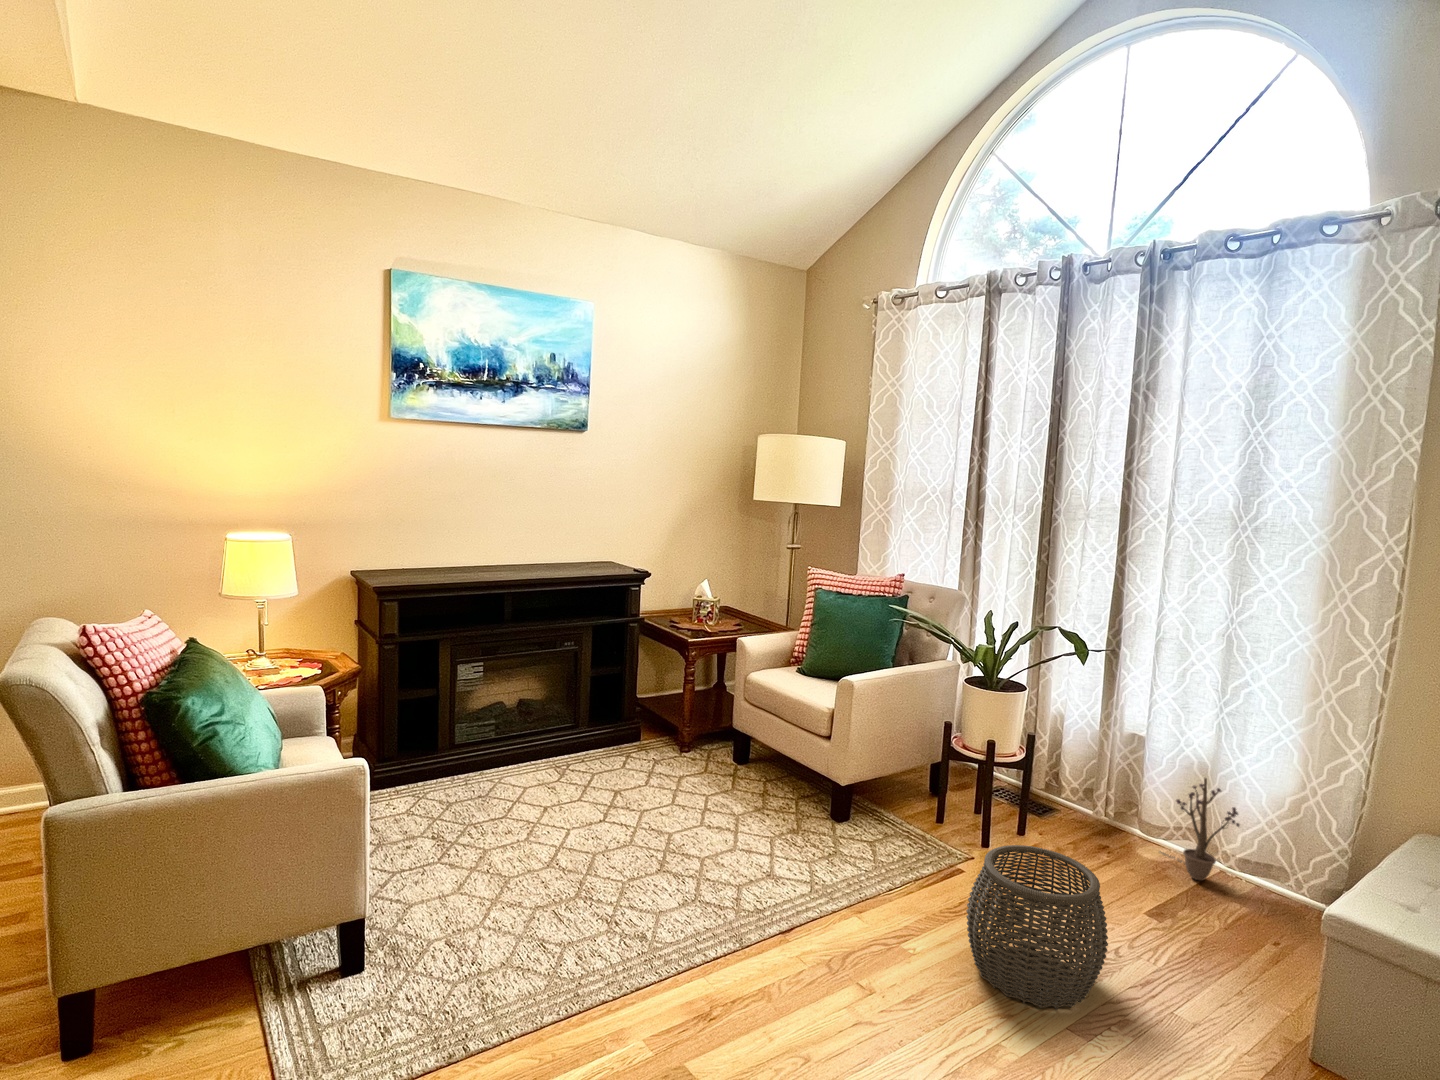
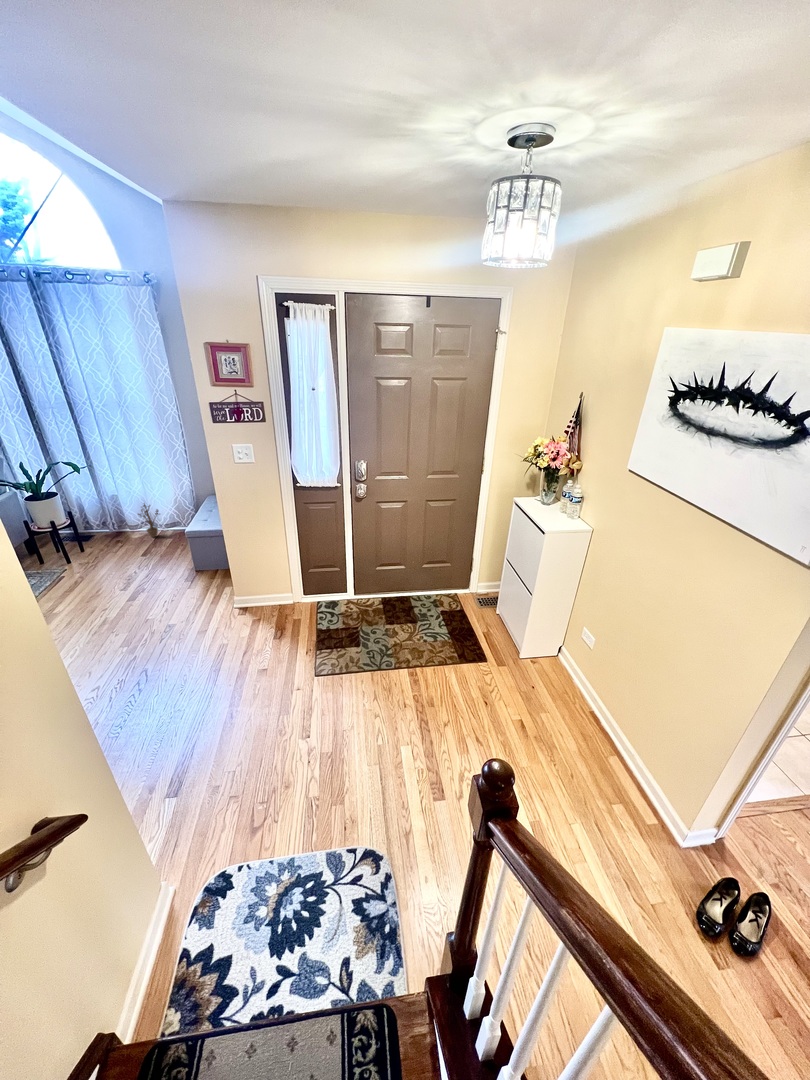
woven basket: present [966,845,1108,1009] -> none [73,550,131,604]

